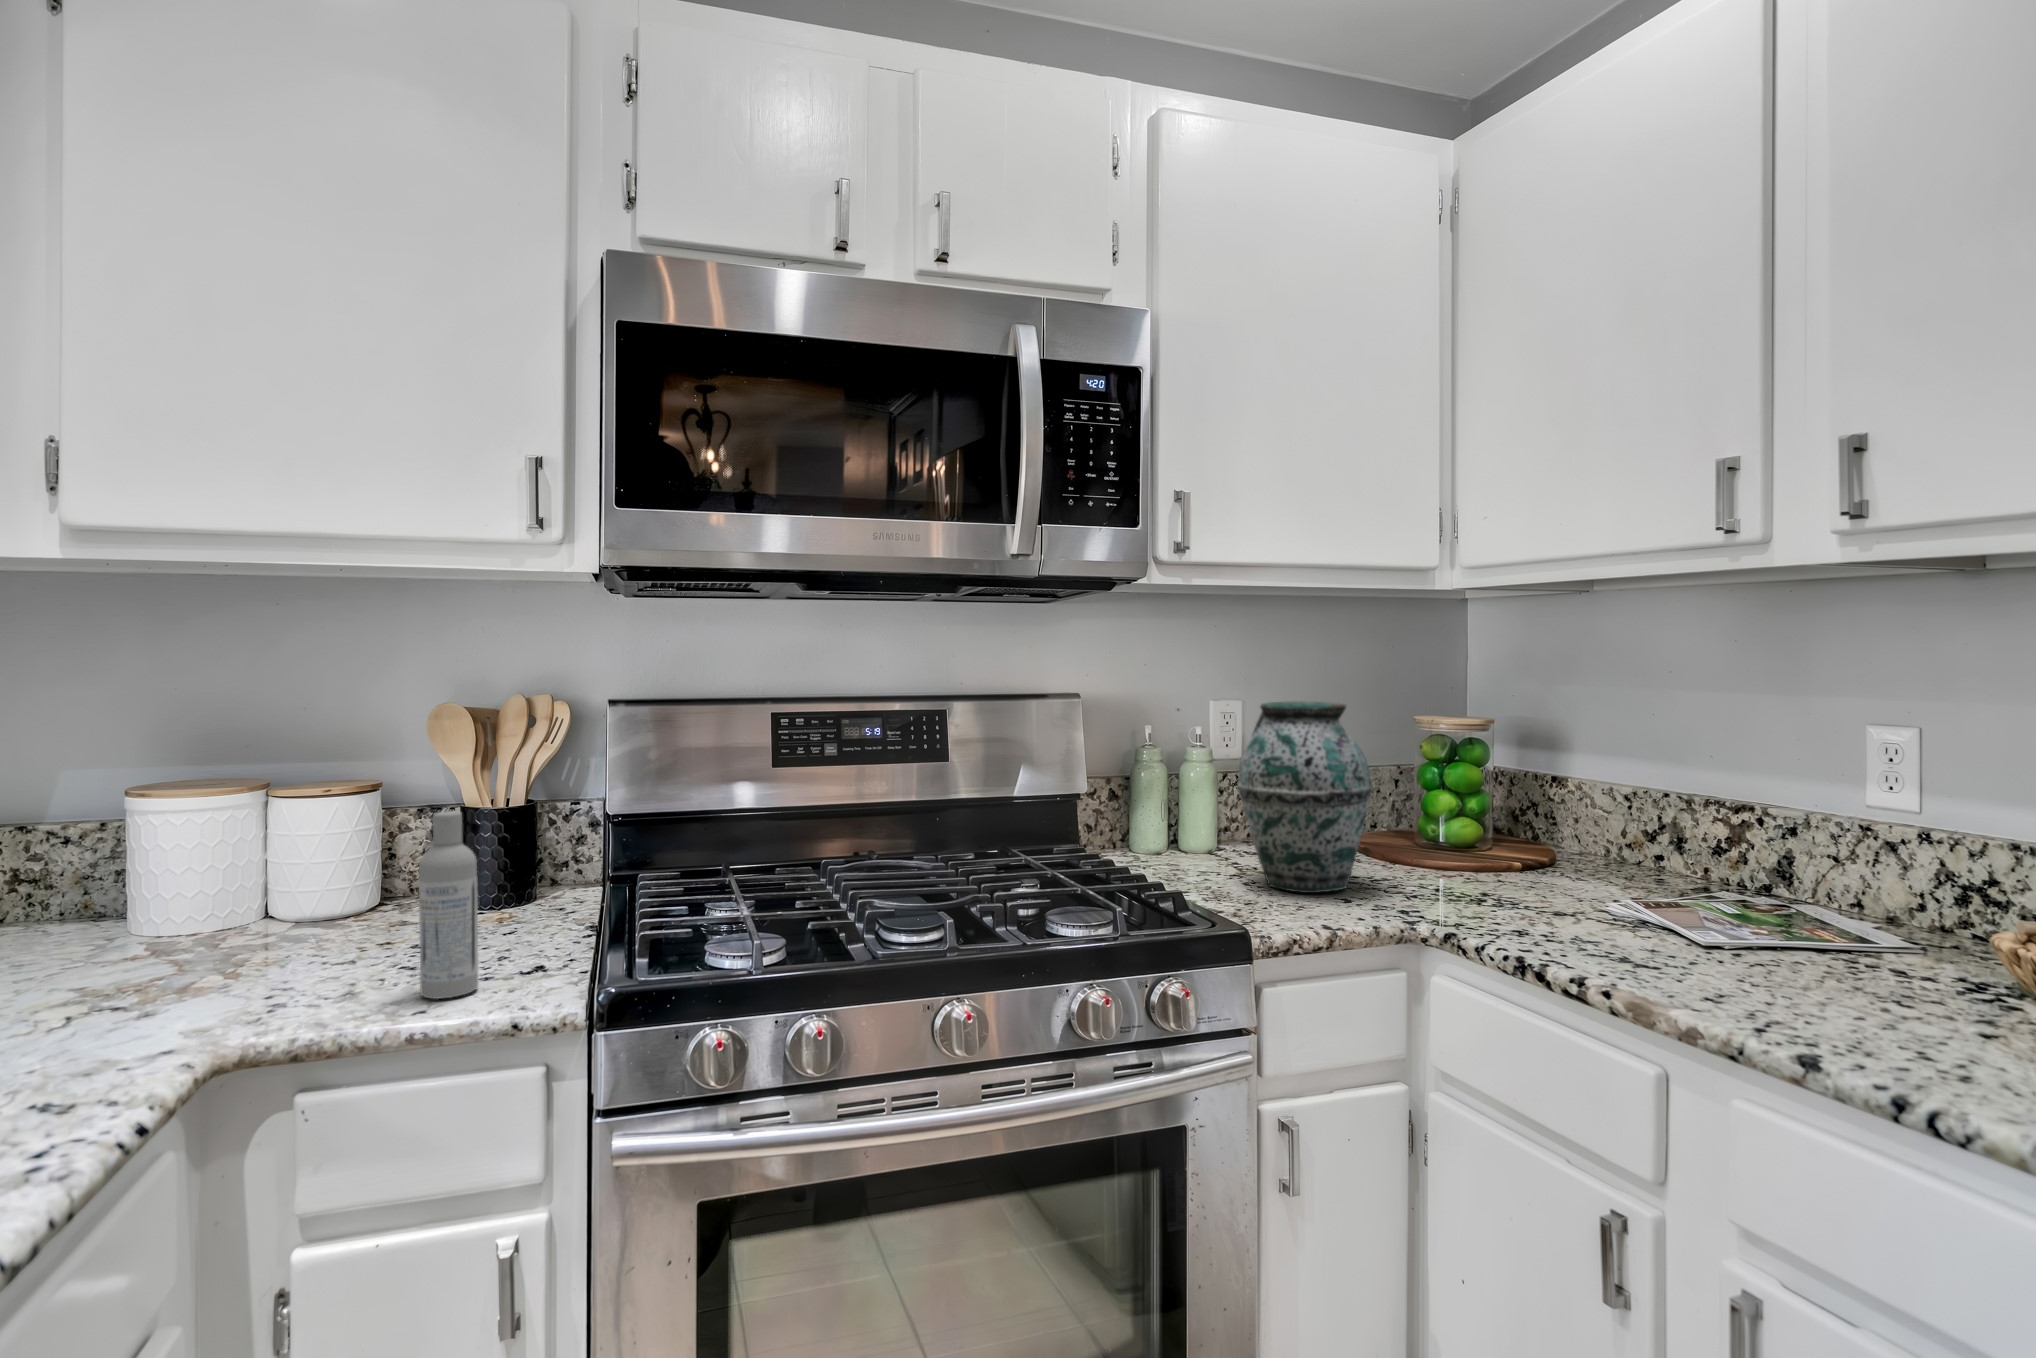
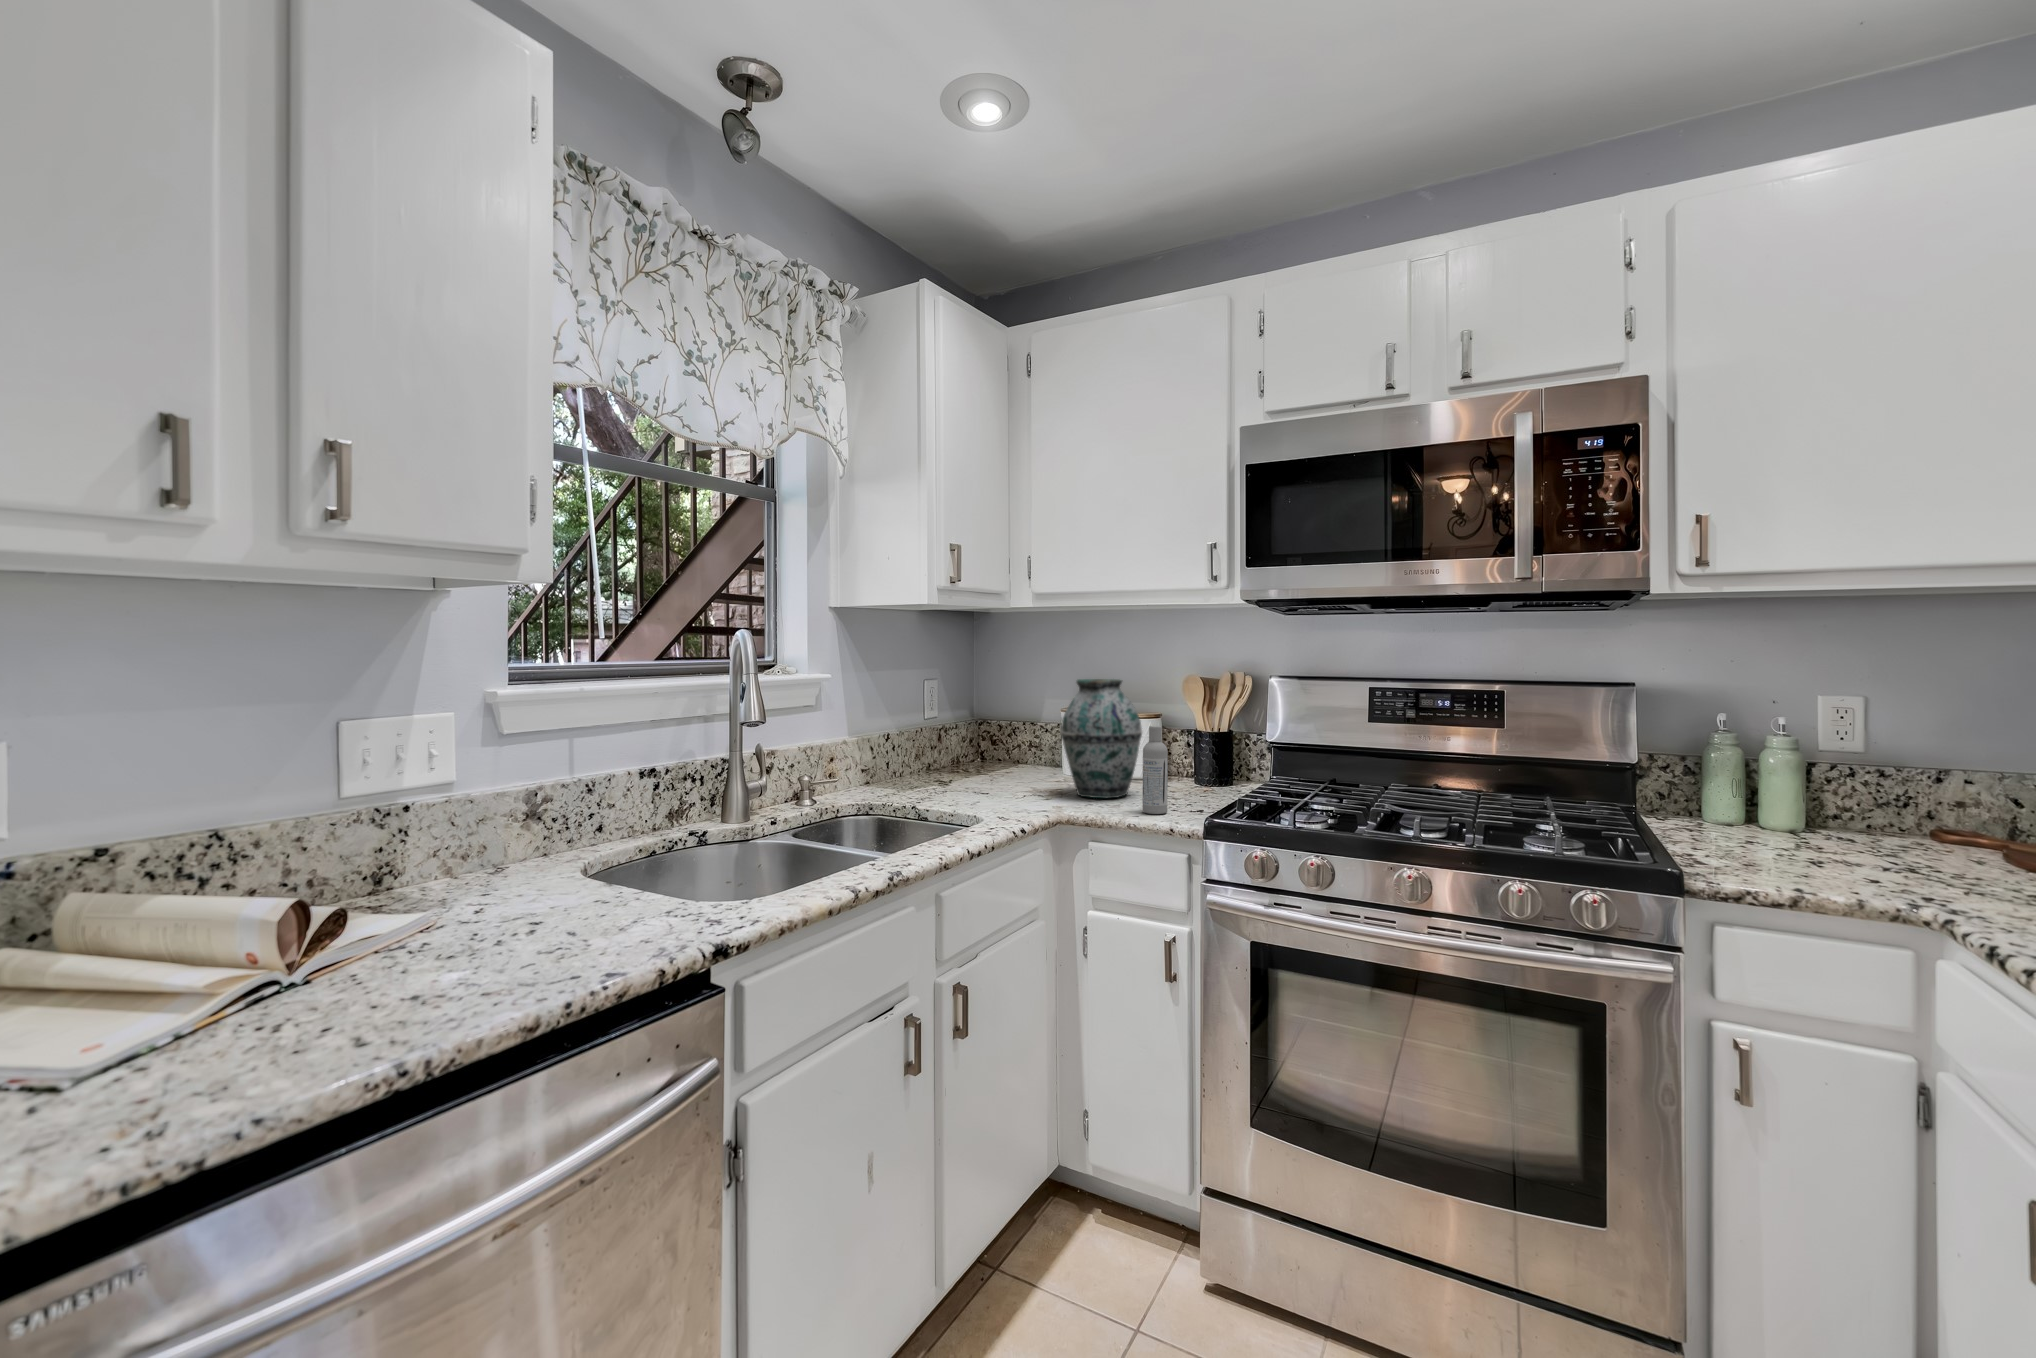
vase: present [1238,701,1372,893] -> present [1060,679,1142,798]

